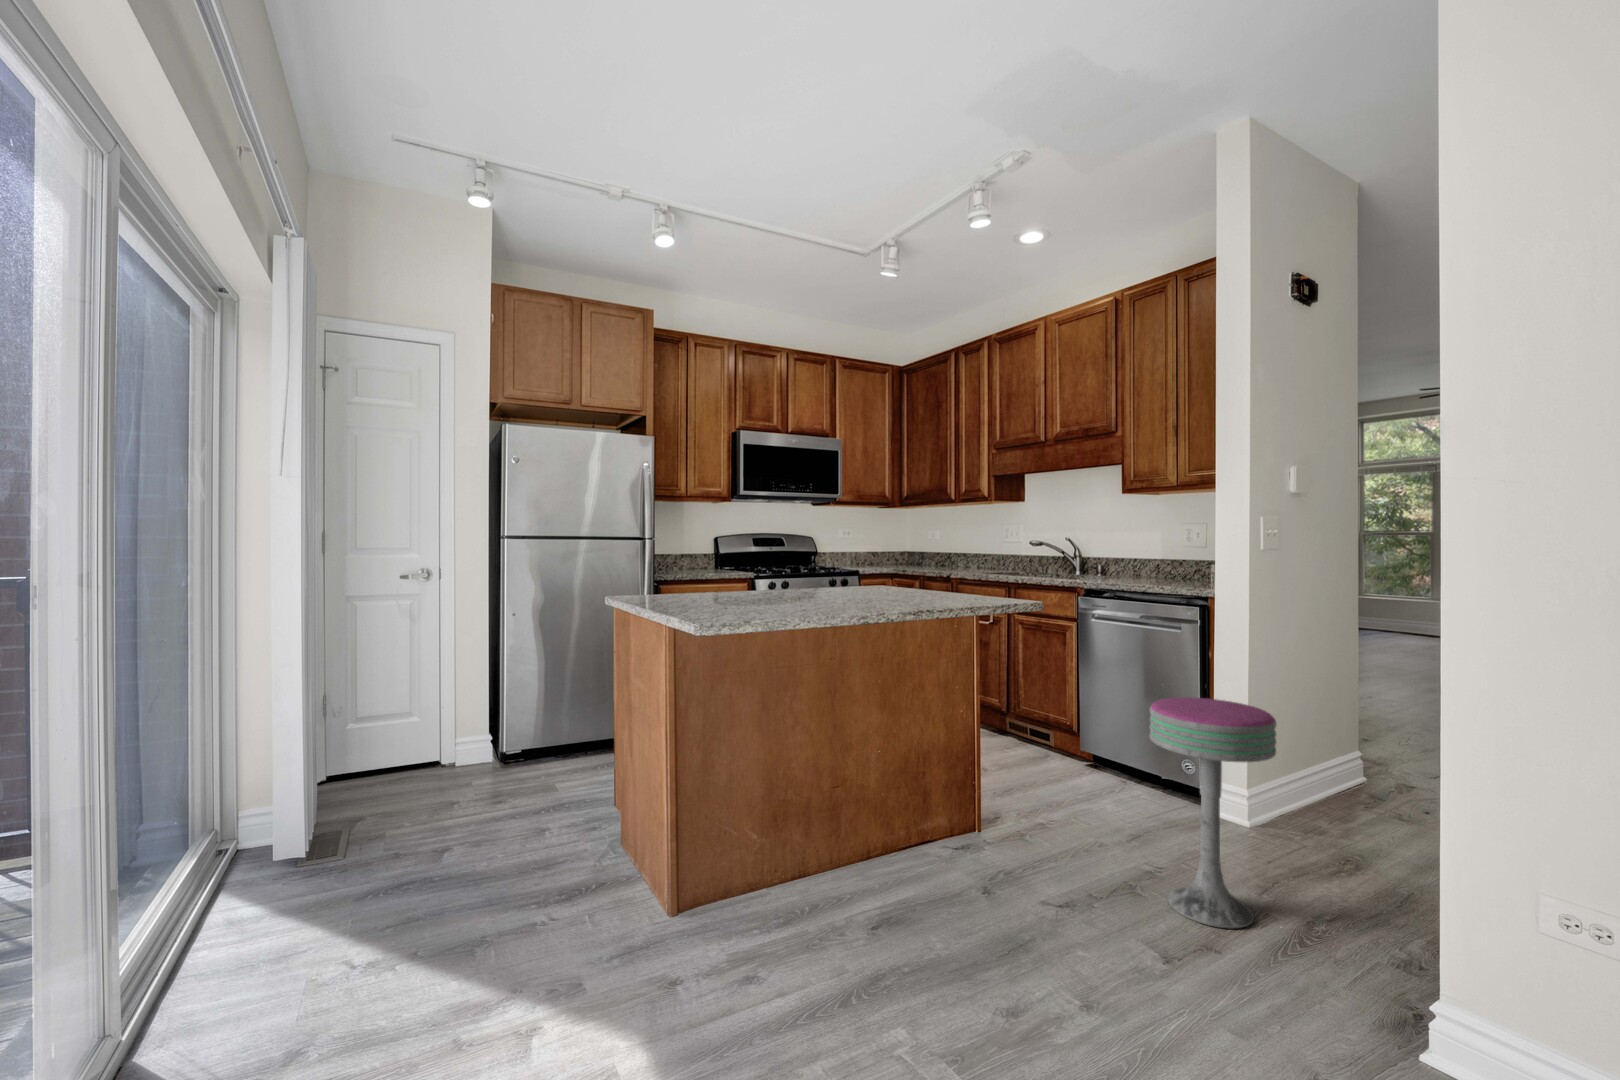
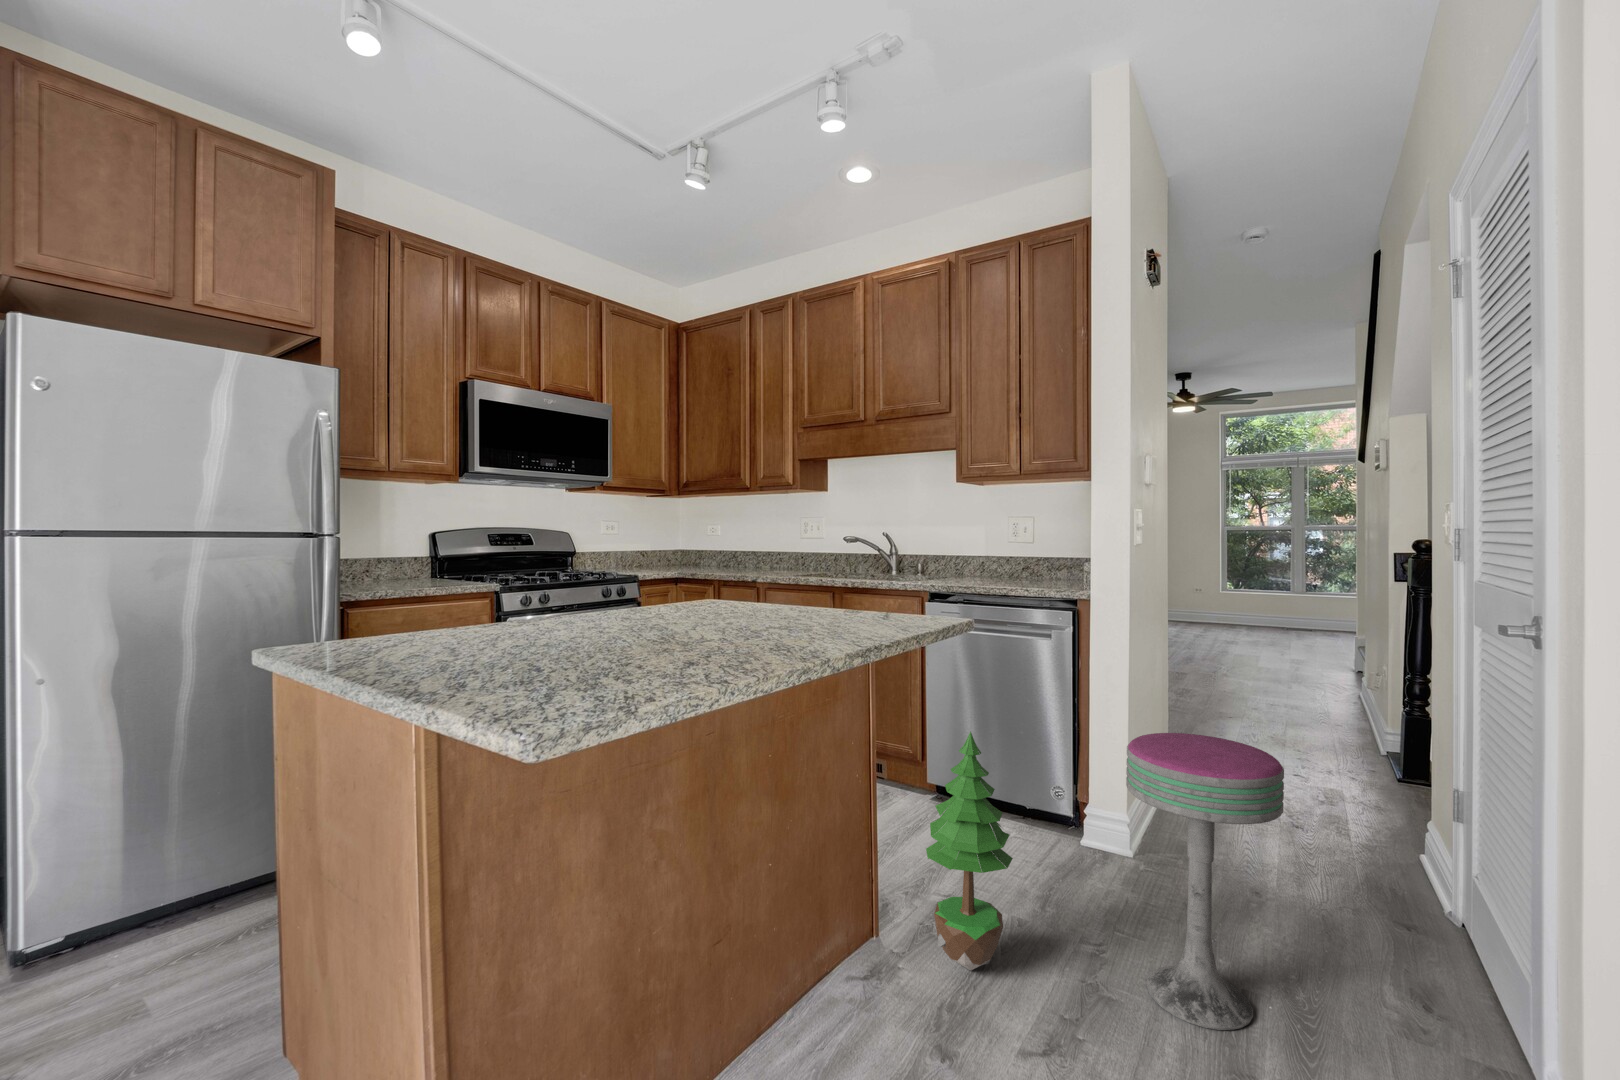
potted tree: none [996,682,1063,861] -> present [926,732,1013,970]

